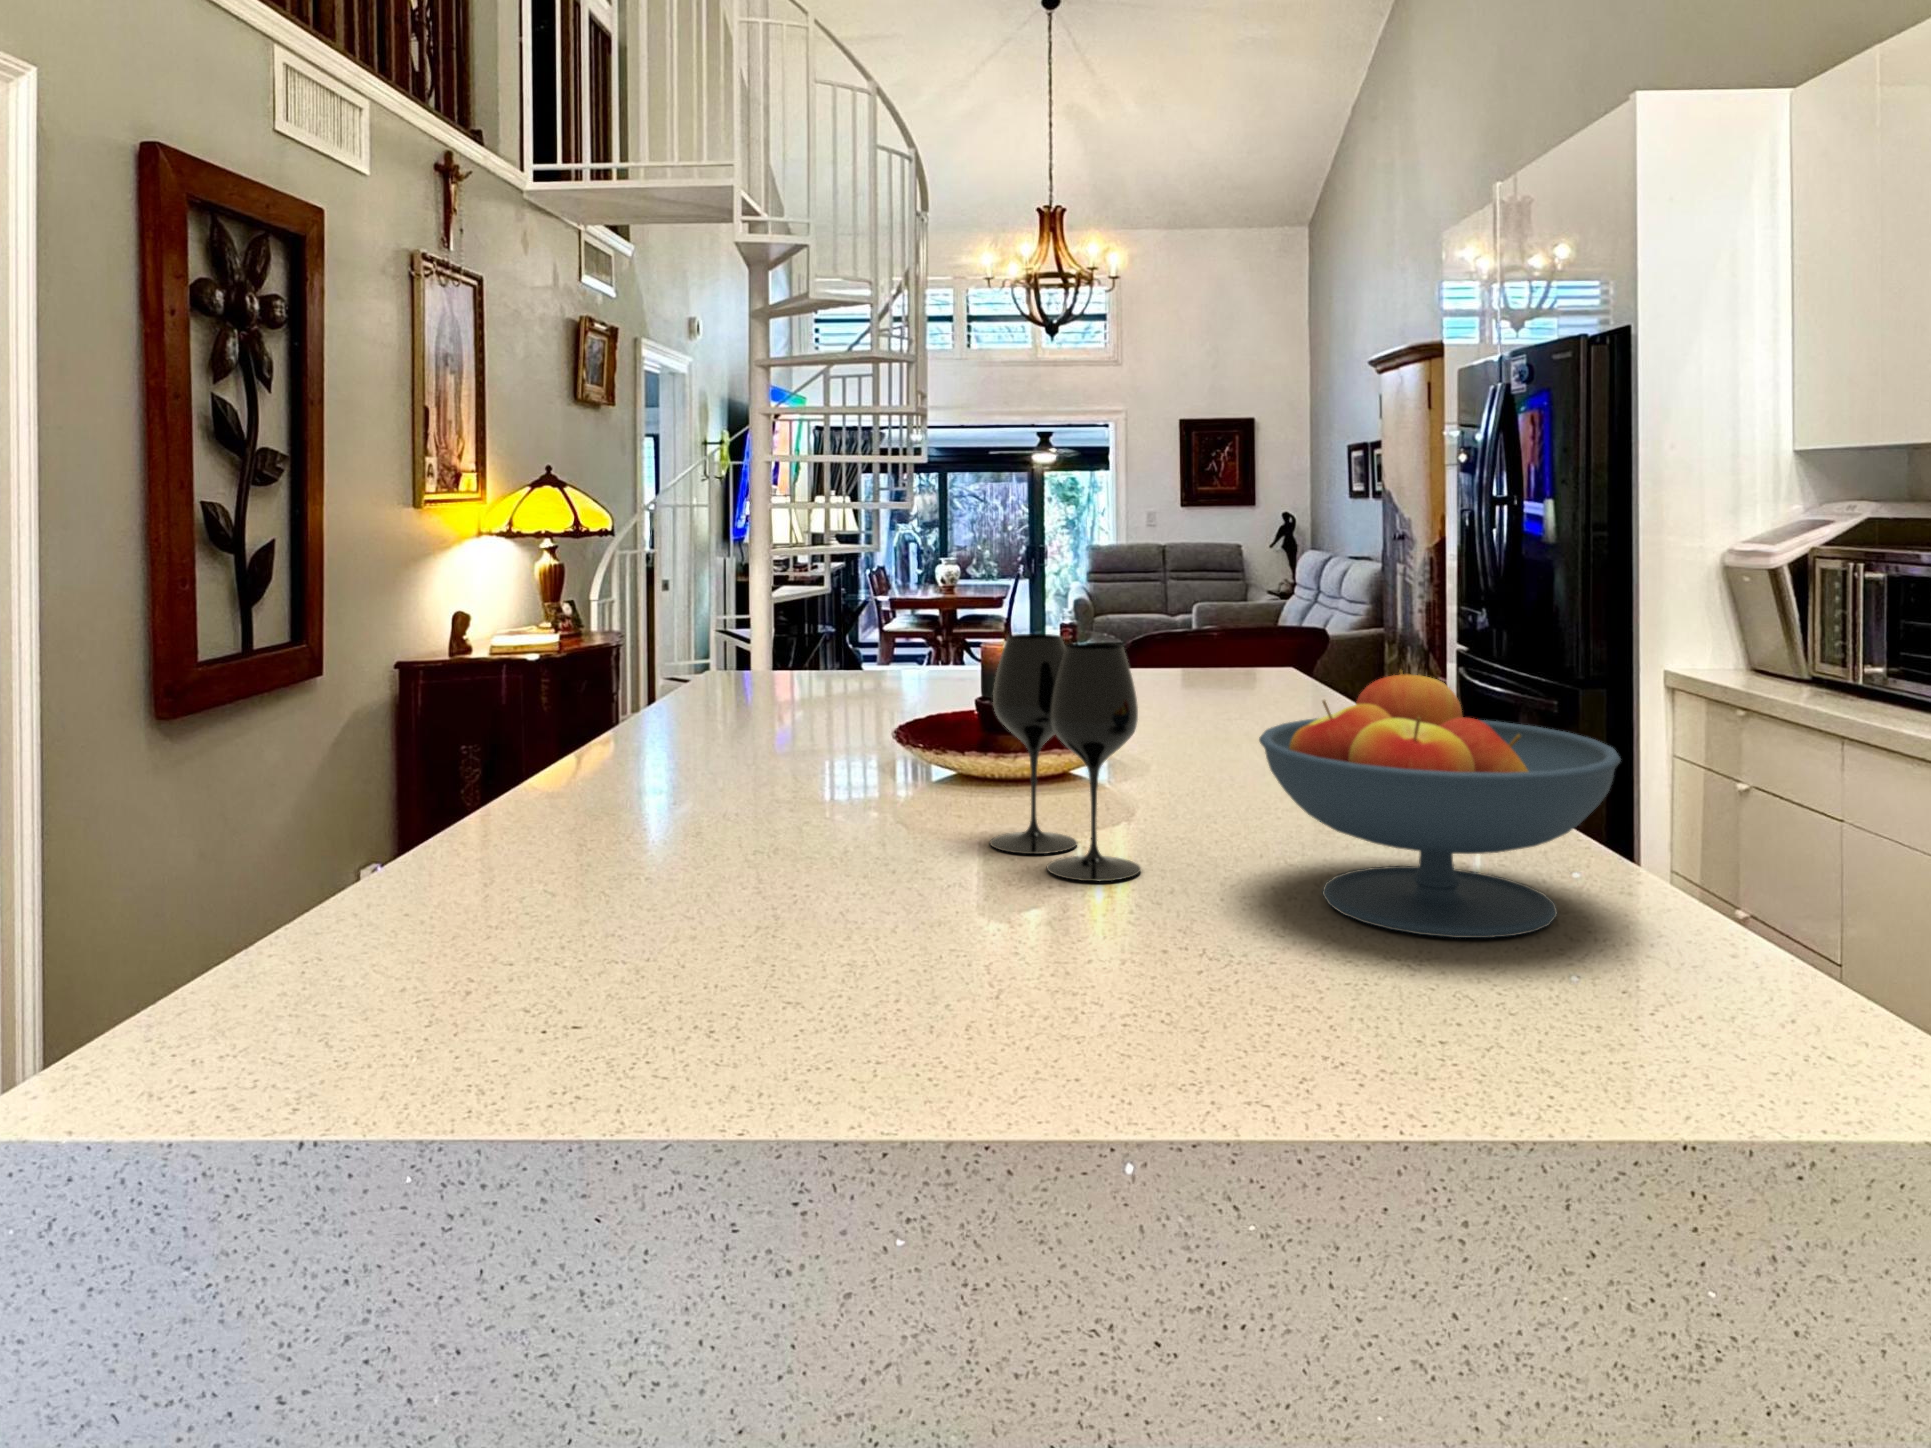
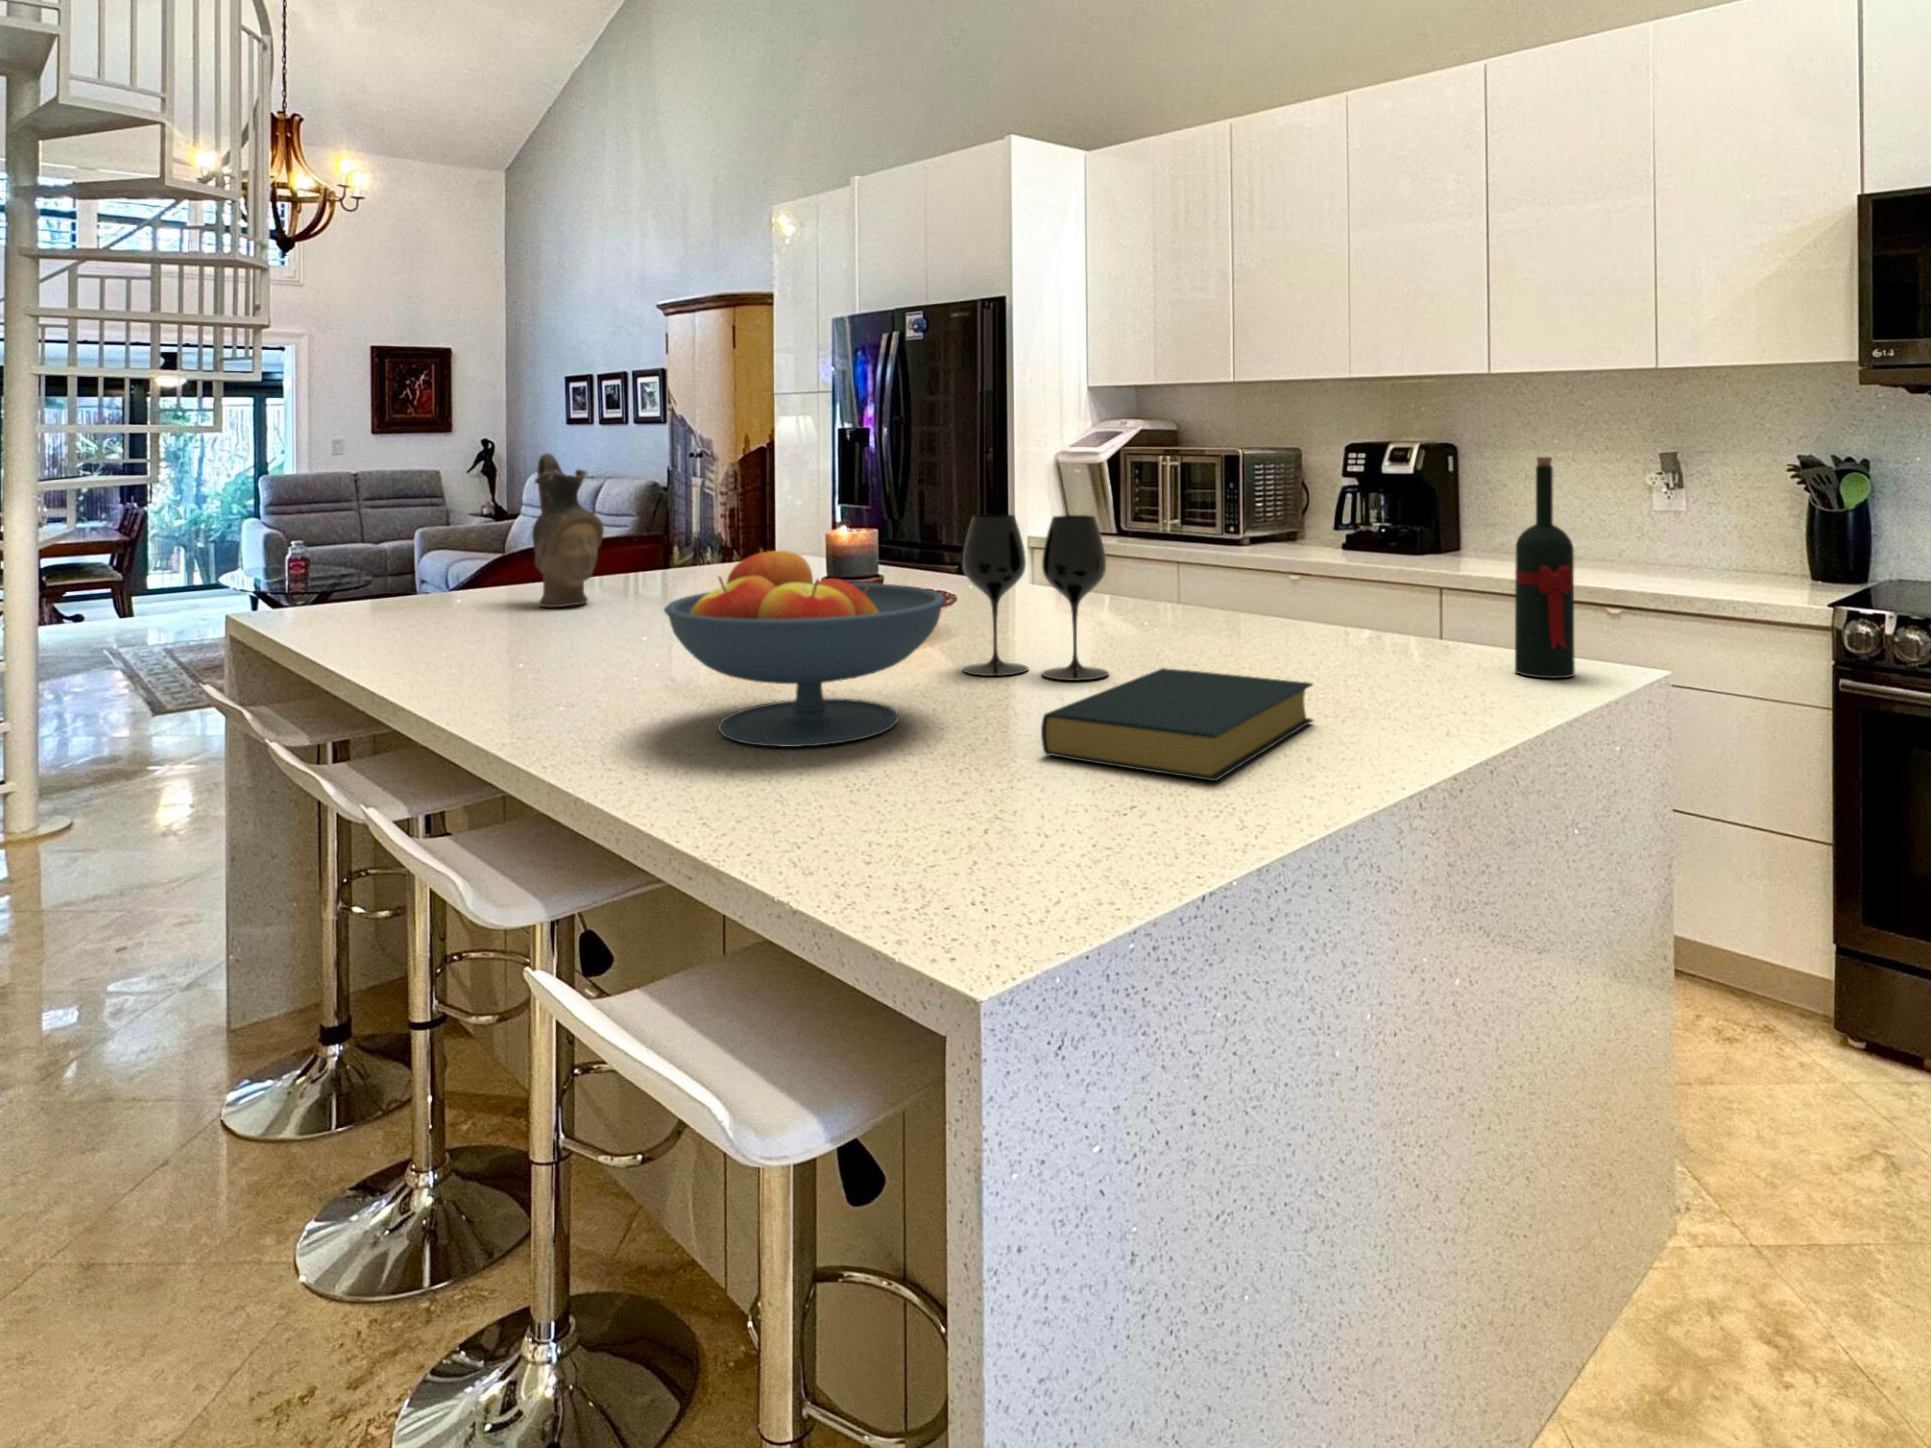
ceramic pitcher: none [886,534,952,698] -> present [532,453,604,607]
wine bottle: none [1755,602,1896,1072] -> present [1515,457,1575,678]
fruit bowl: present [1259,670,1621,938] -> present [664,549,946,747]
hardback book: none [719,881,1139,1060] -> present [1041,668,1313,781]

